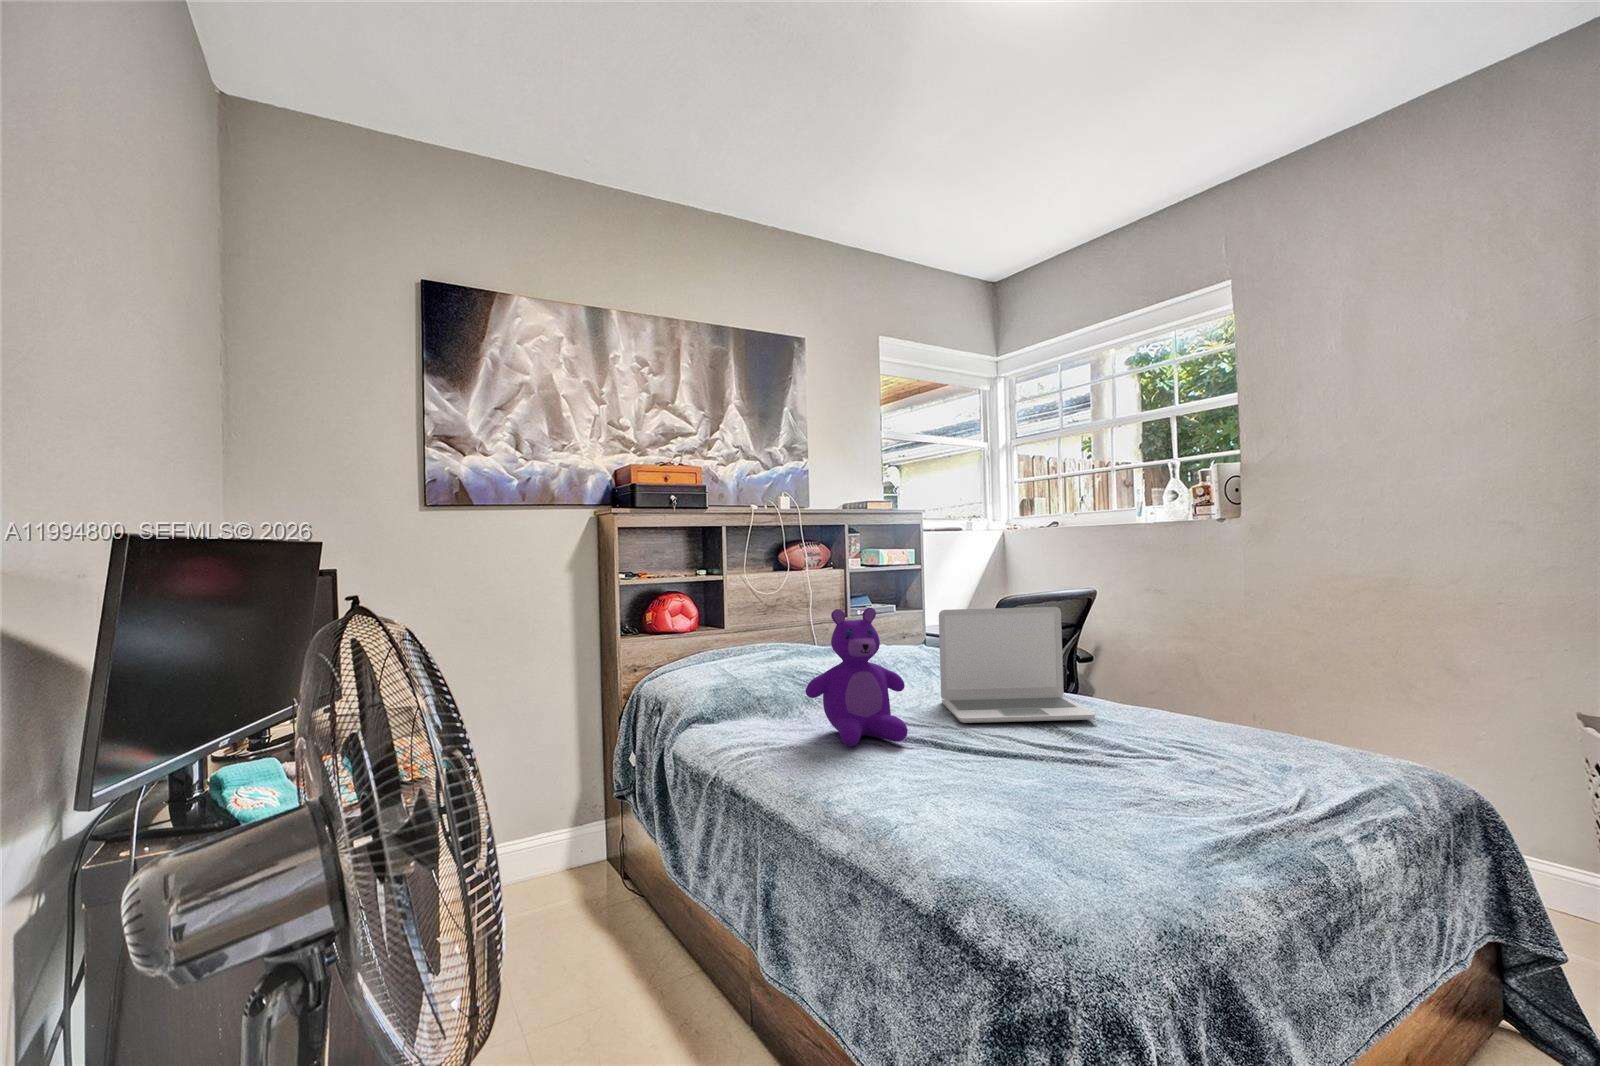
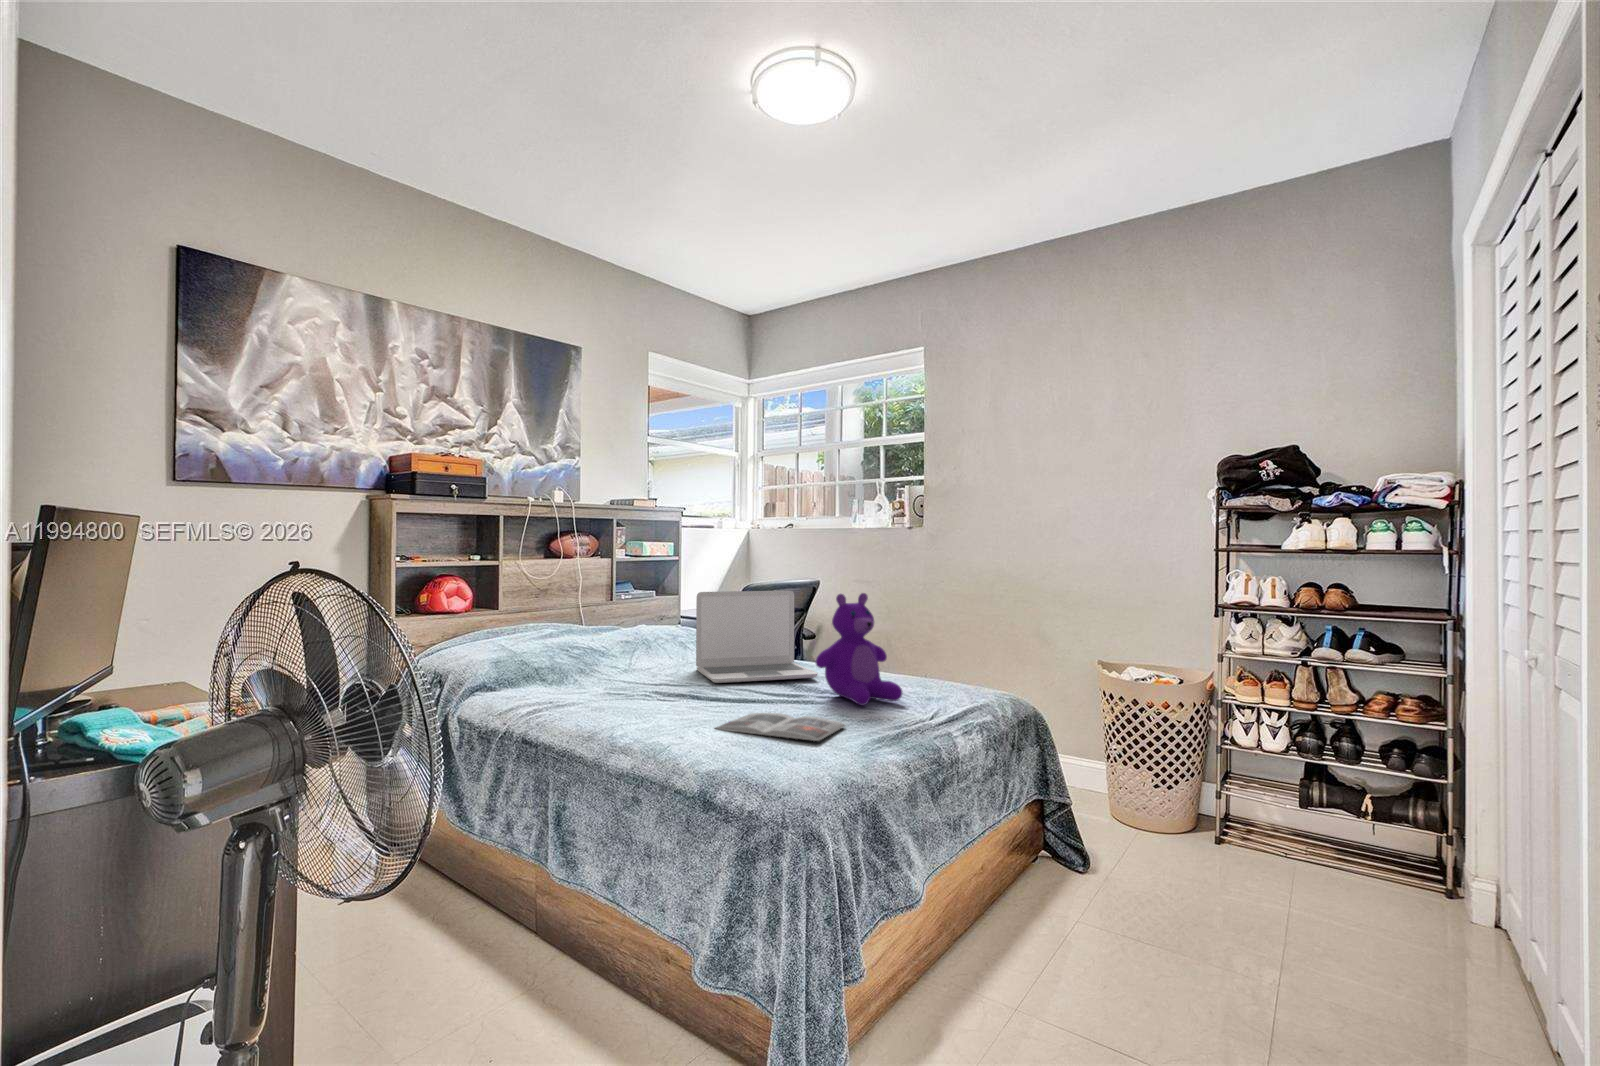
teddy bear: present [806,608,908,746] -> present [816,593,903,705]
magazine: none [956,772,1140,826] -> present [715,713,845,741]

